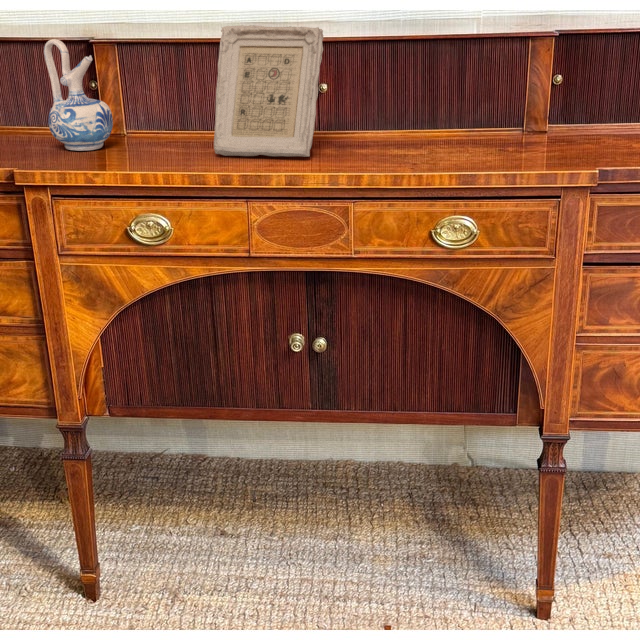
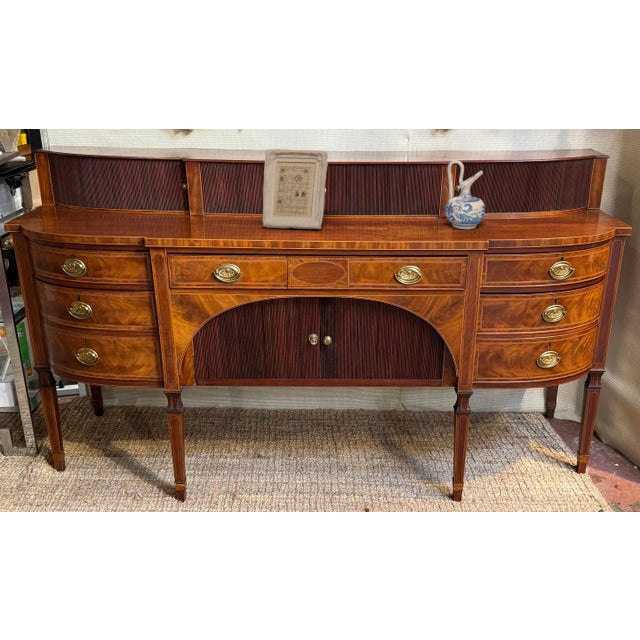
ceramic pitcher: present [44,39,113,151] -> present [445,160,485,229]

